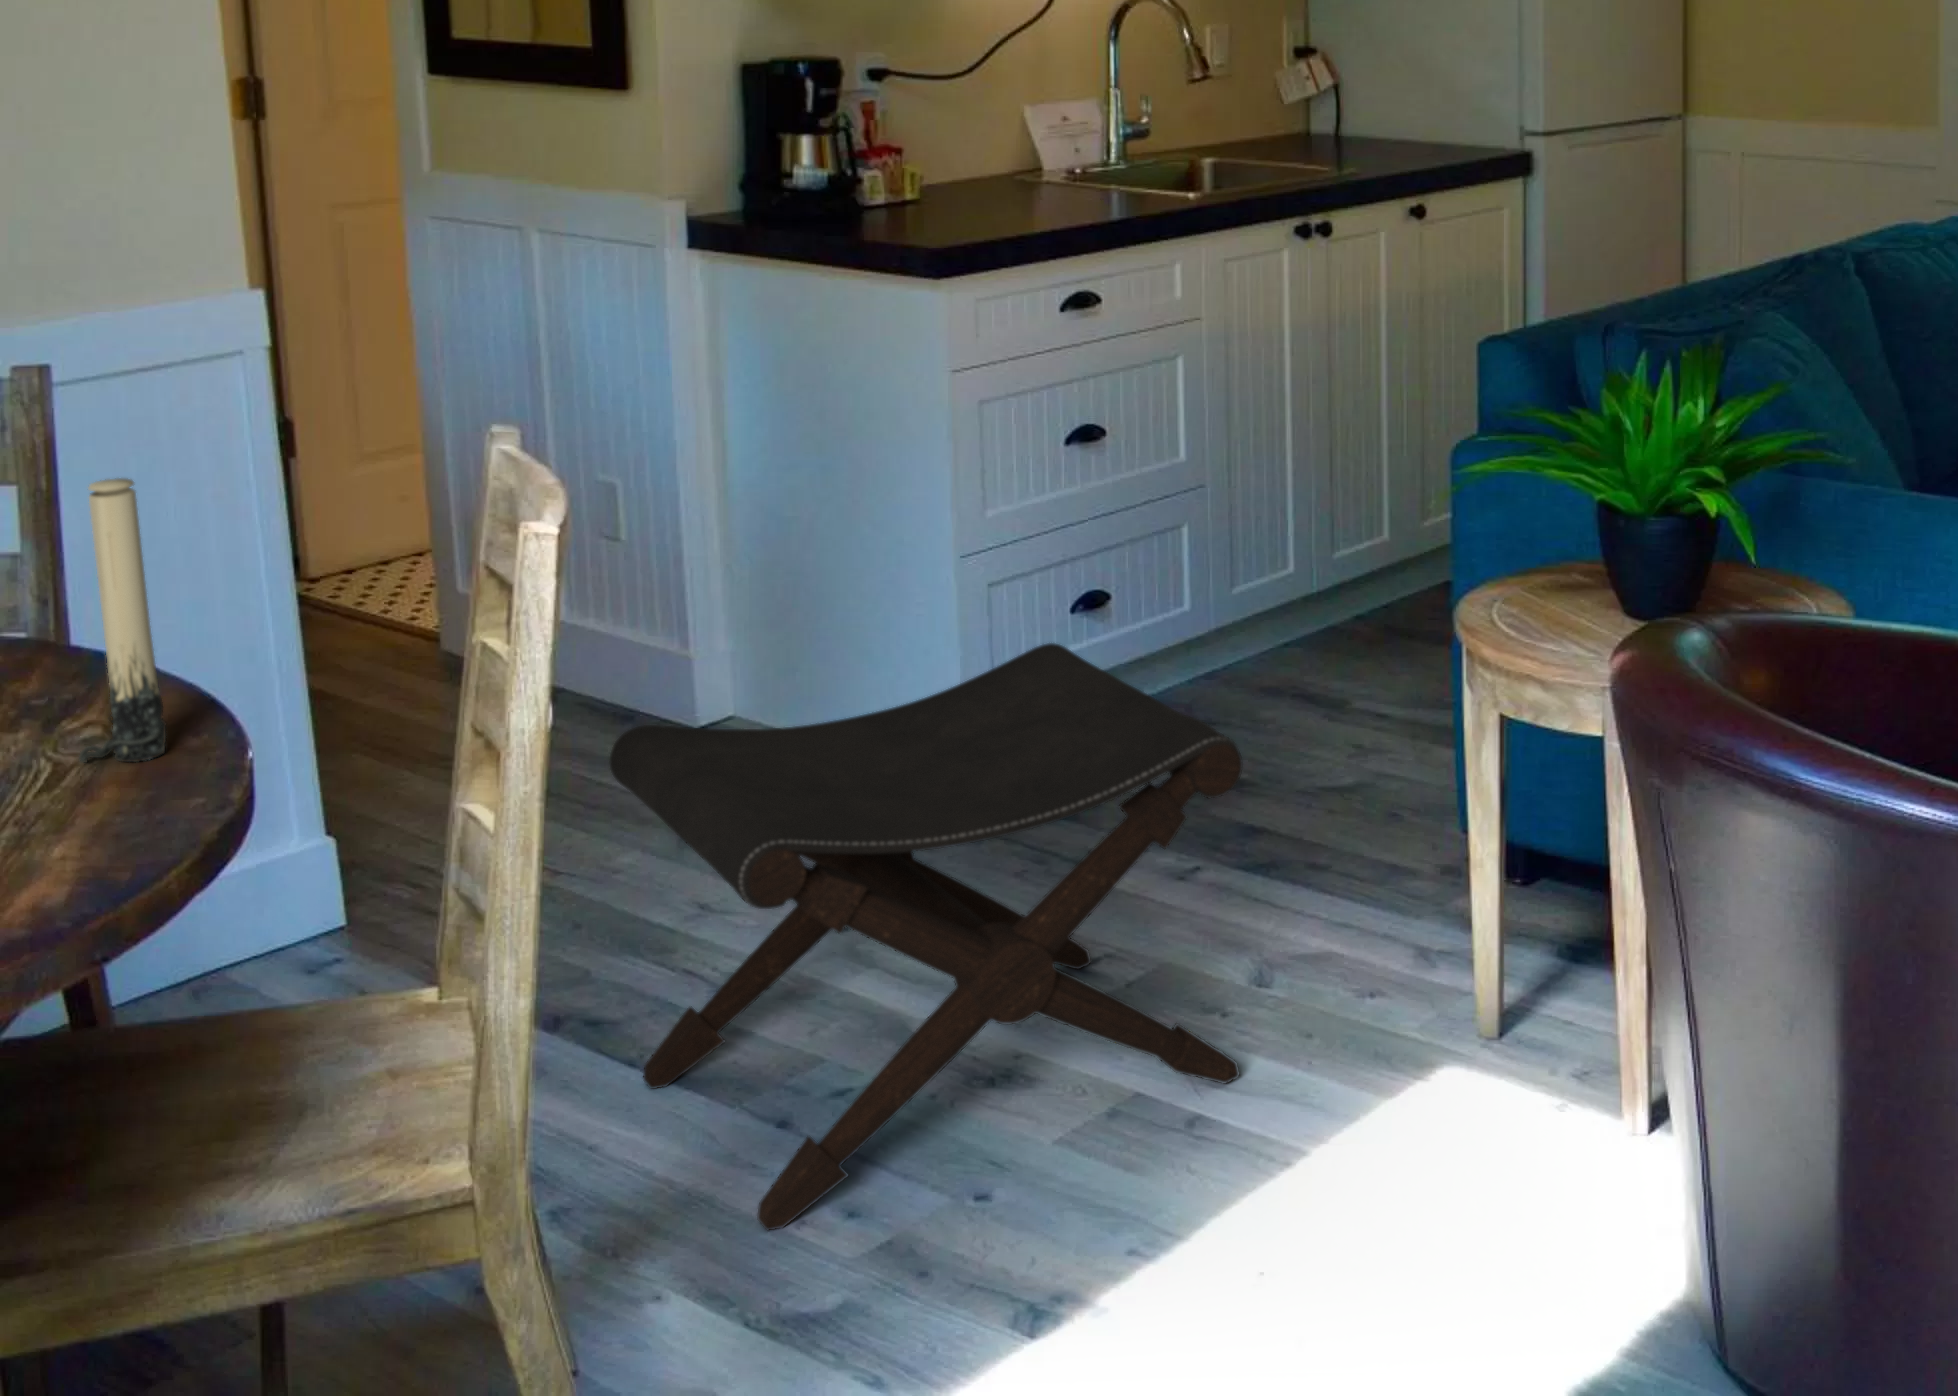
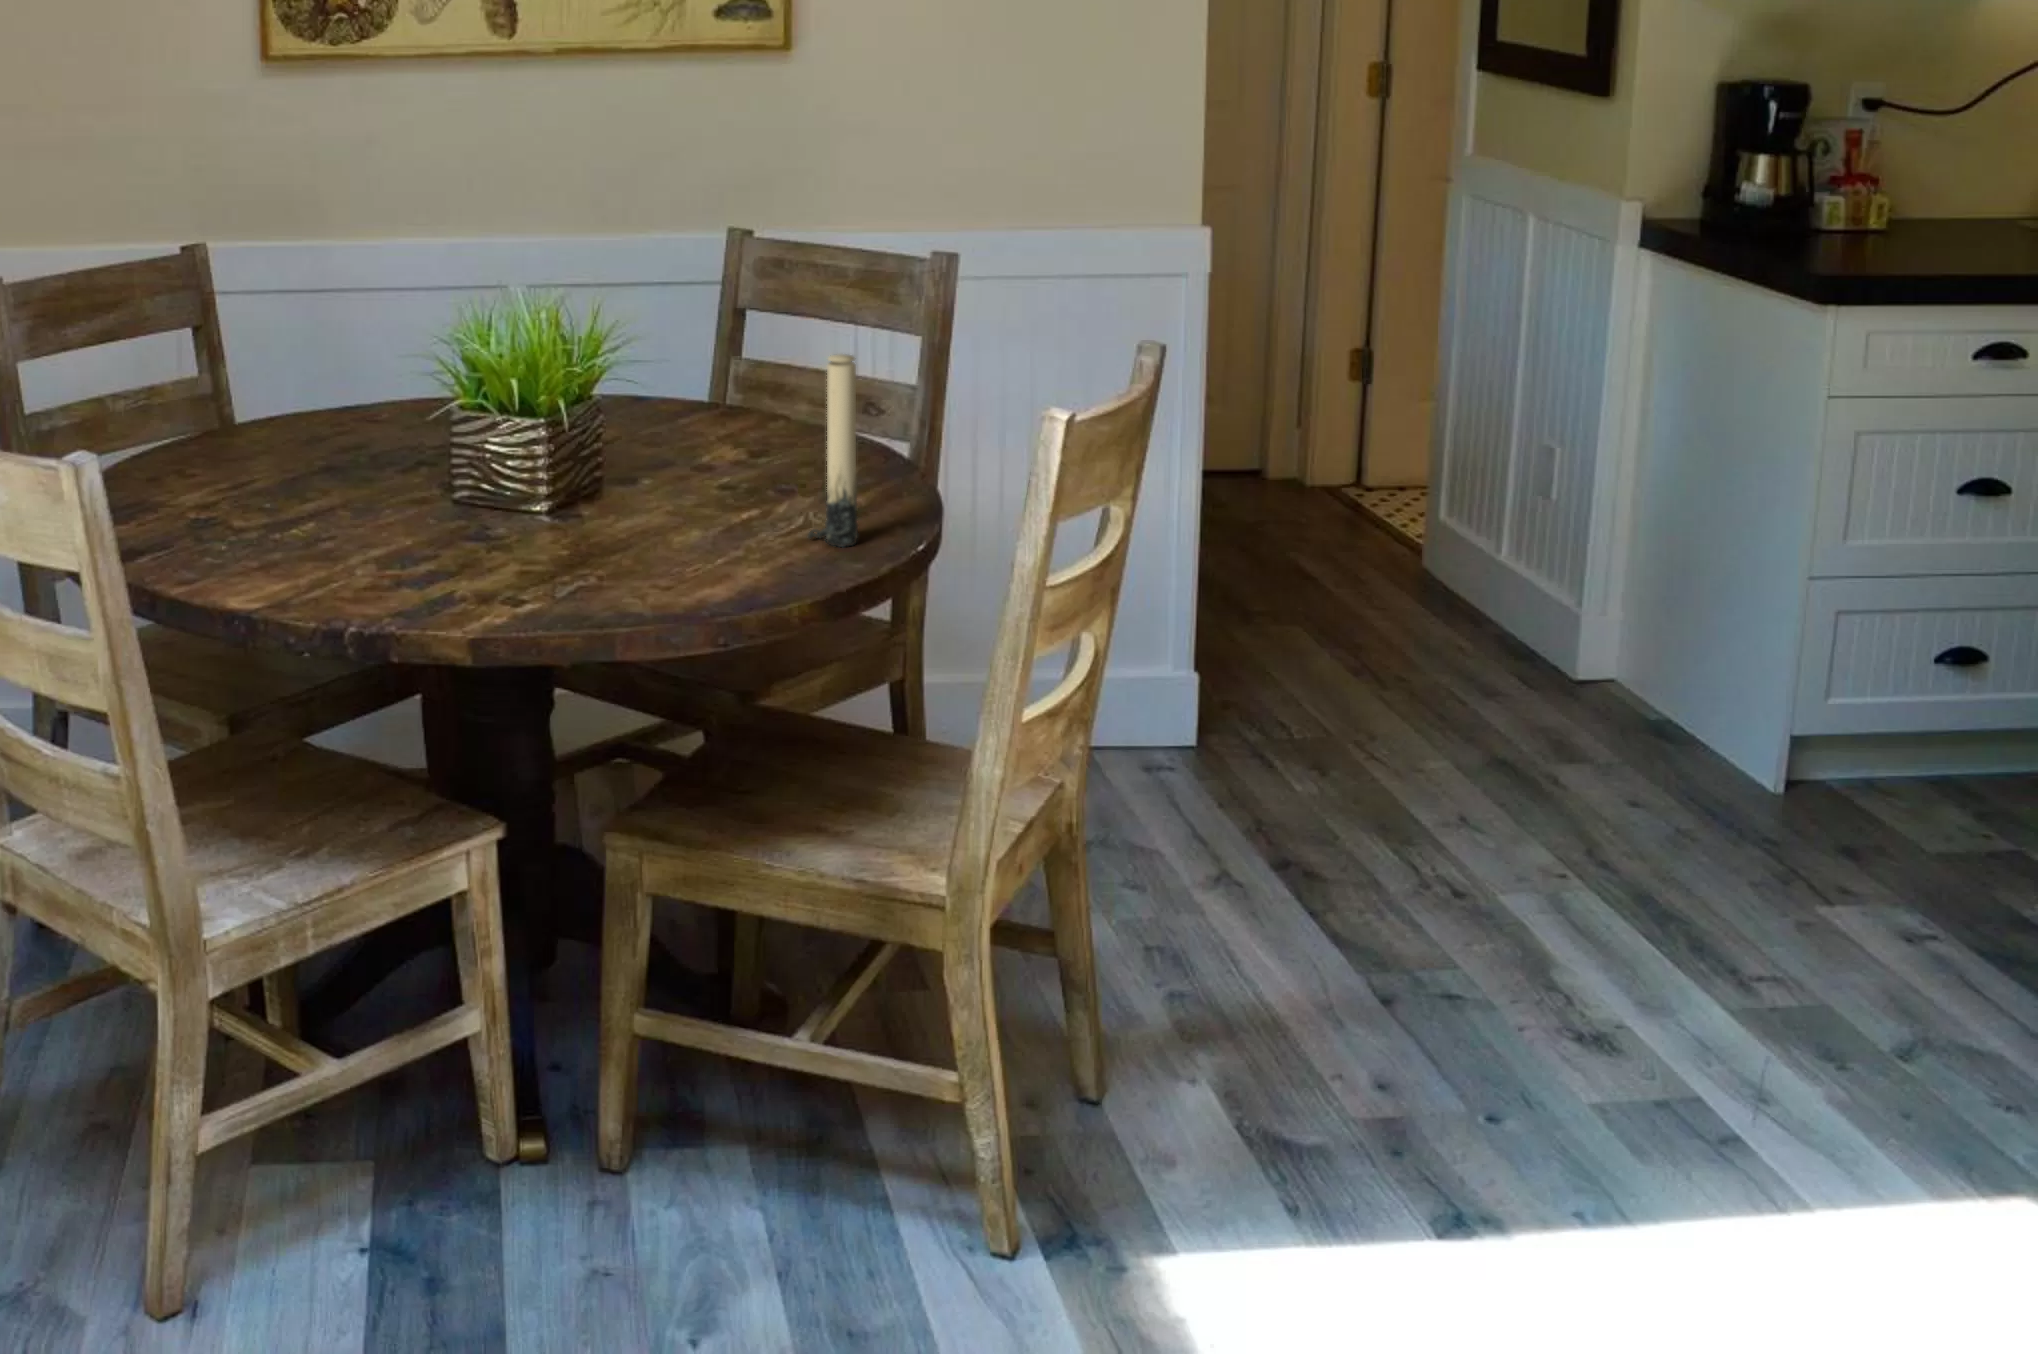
footstool: present [610,643,1242,1230] -> none [1303,636,1845,1124]

